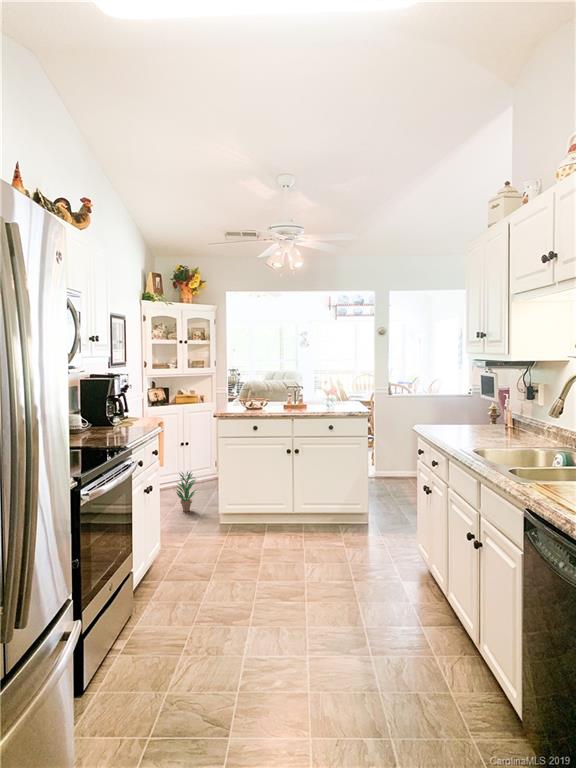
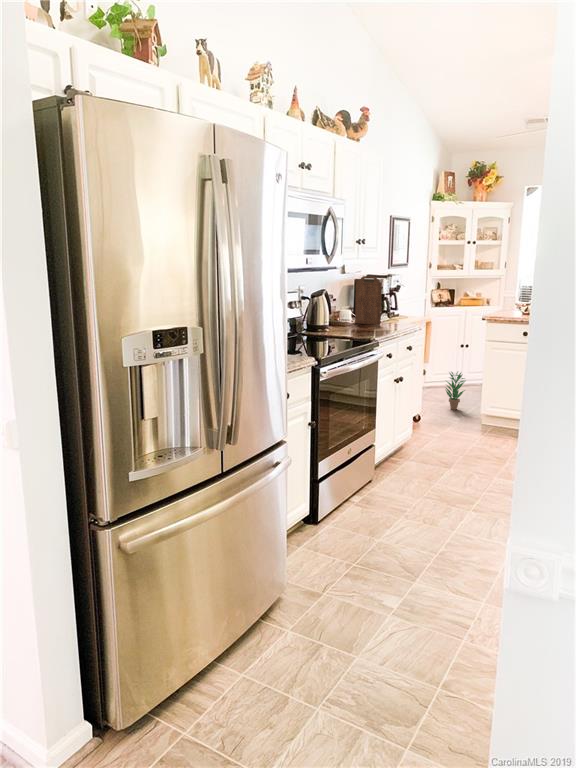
cutting board: none [87,376,119,429] -> present [355,276,382,325]

